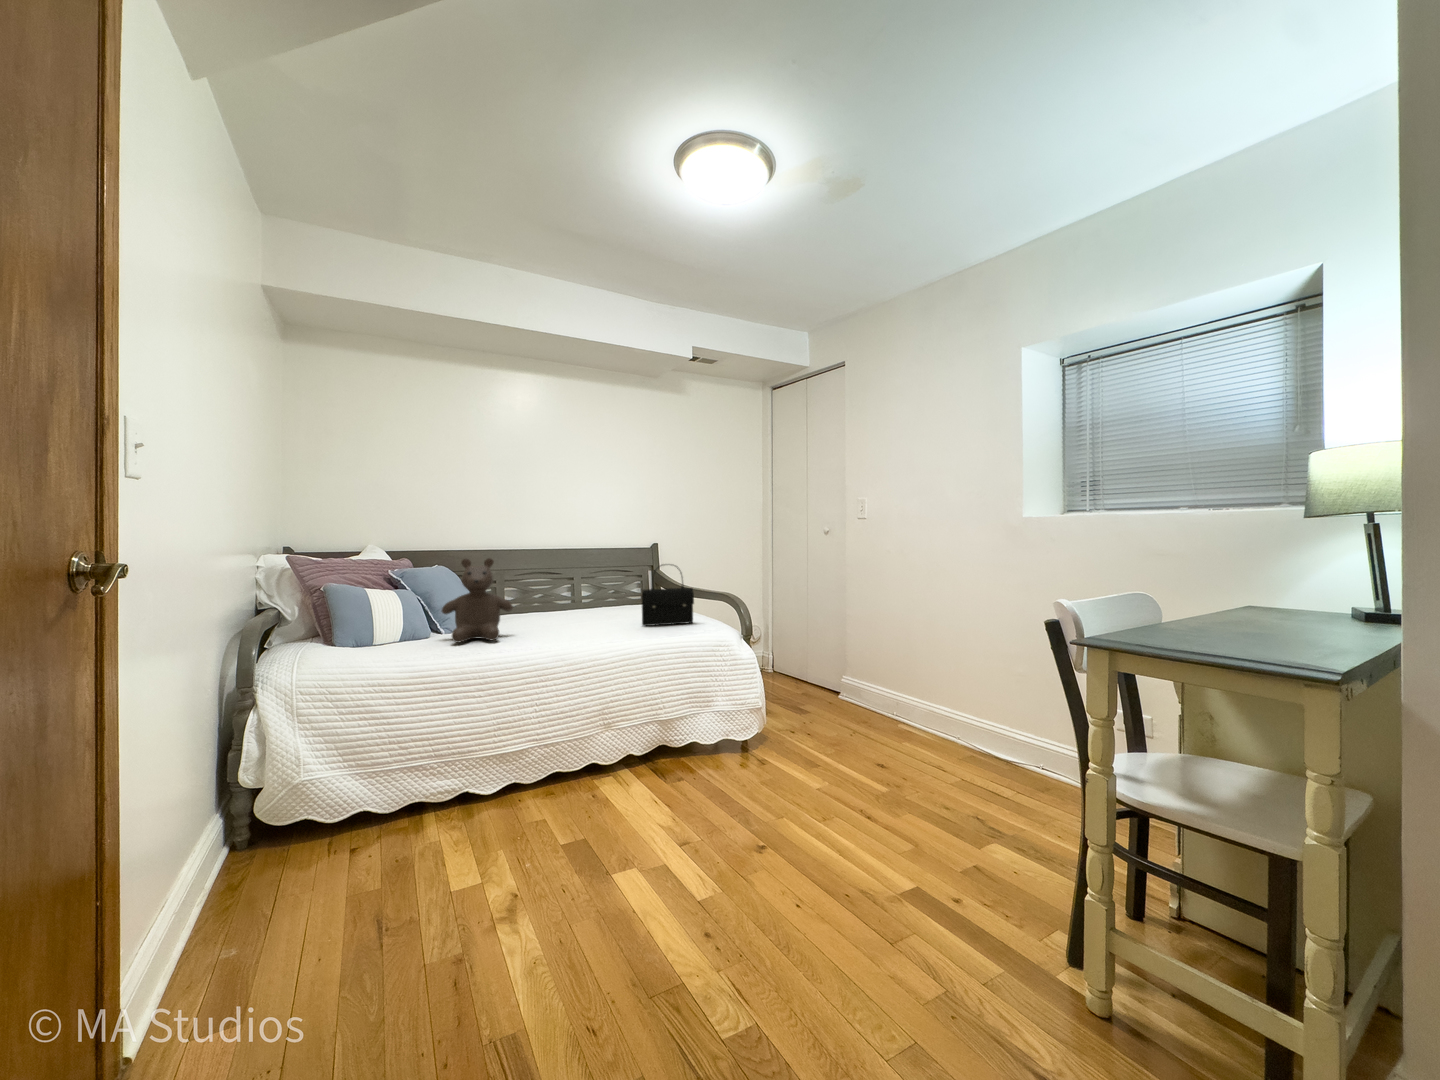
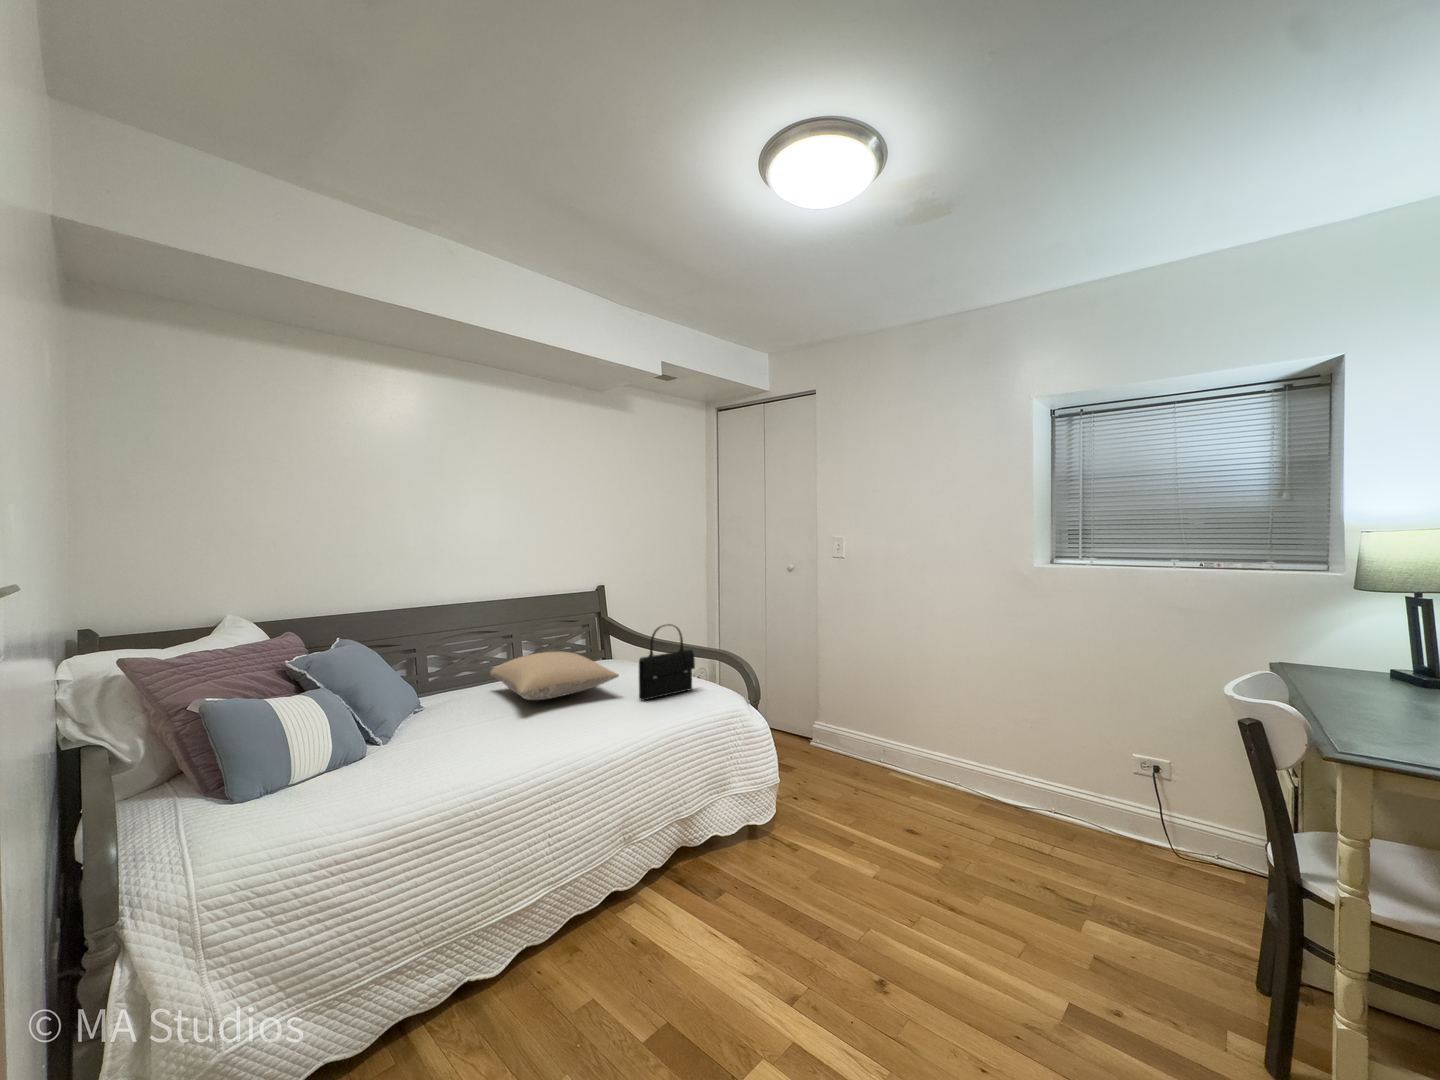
teddy bear: present [442,558,513,642] -> none [392,638,490,766]
pillow: none [541,587,629,621] -> present [490,652,619,700]

